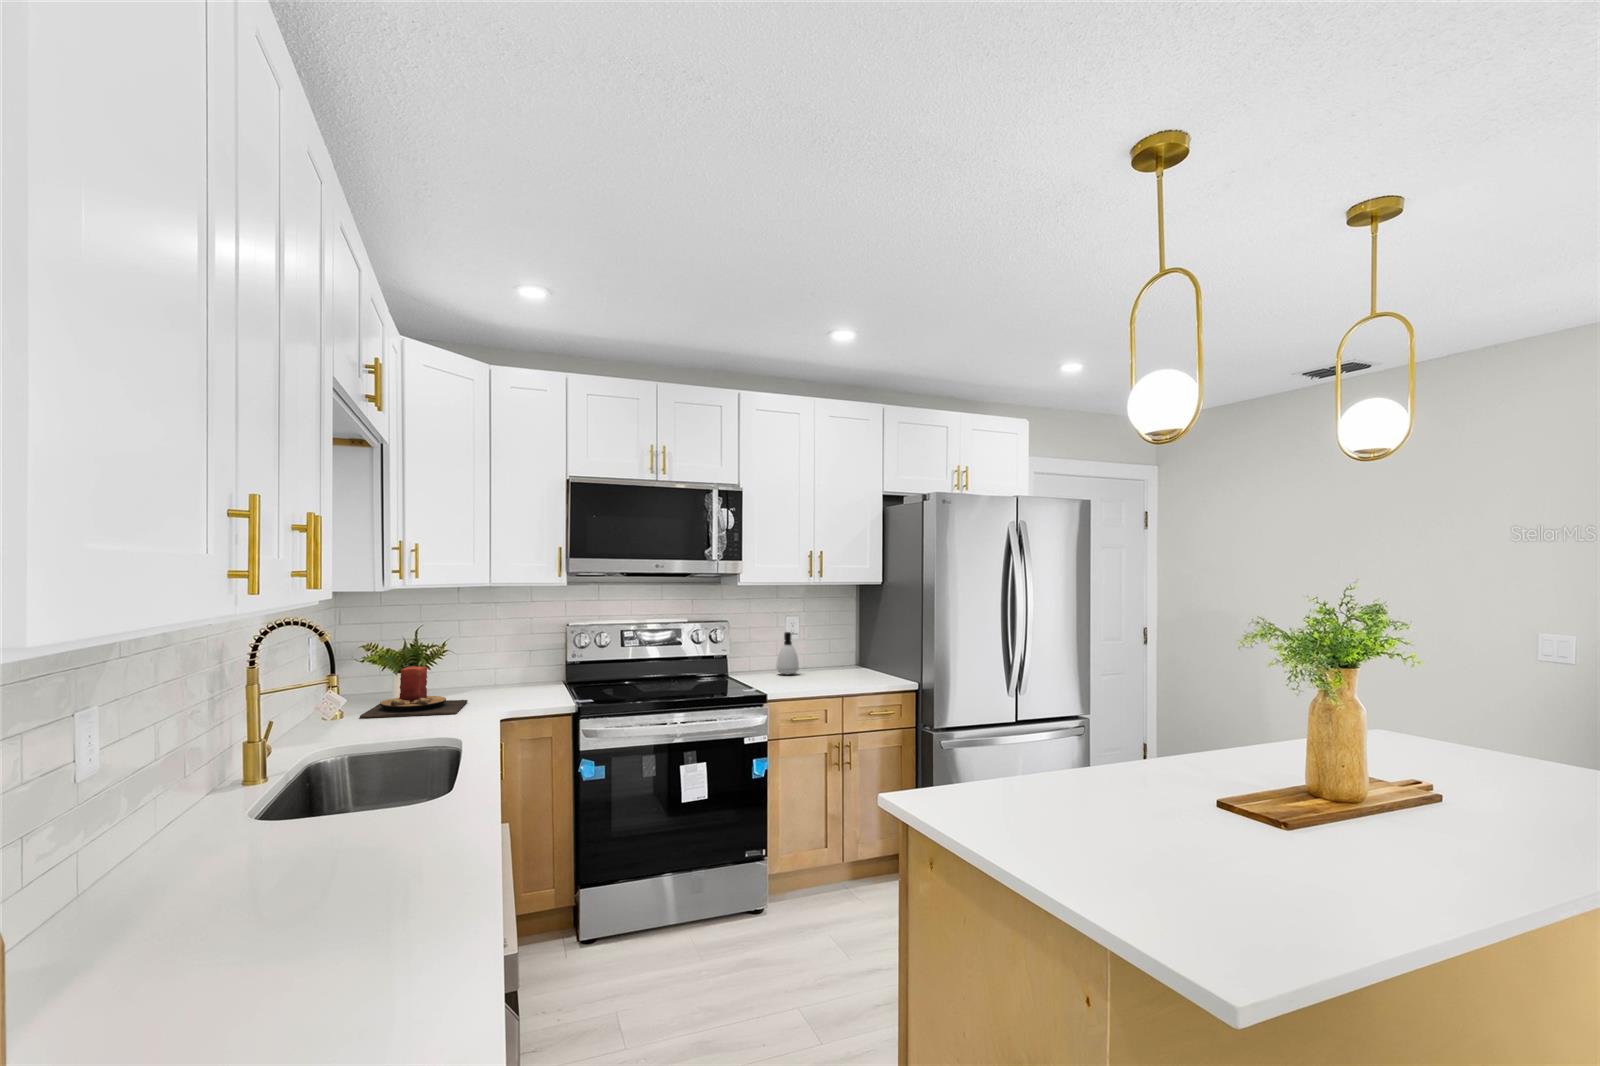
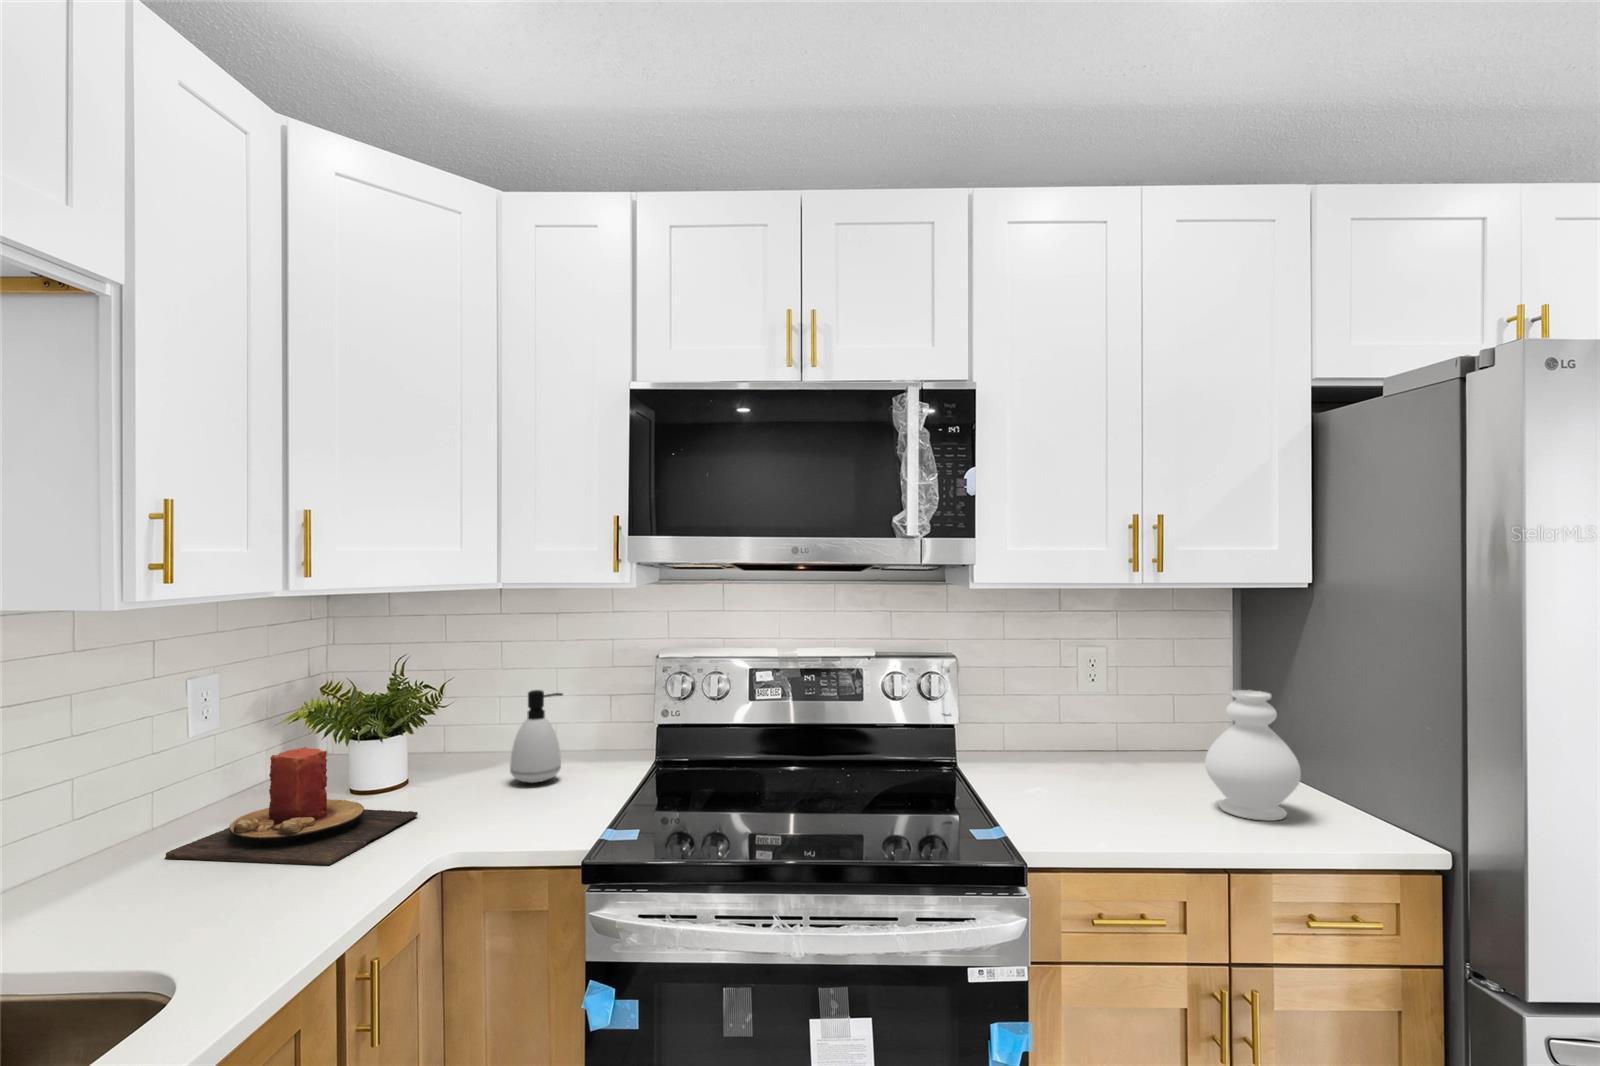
decorative vase: none [838,628,873,680] -> present [1205,690,1301,821]
soap dispenser: present [776,632,799,675] -> present [510,690,563,783]

